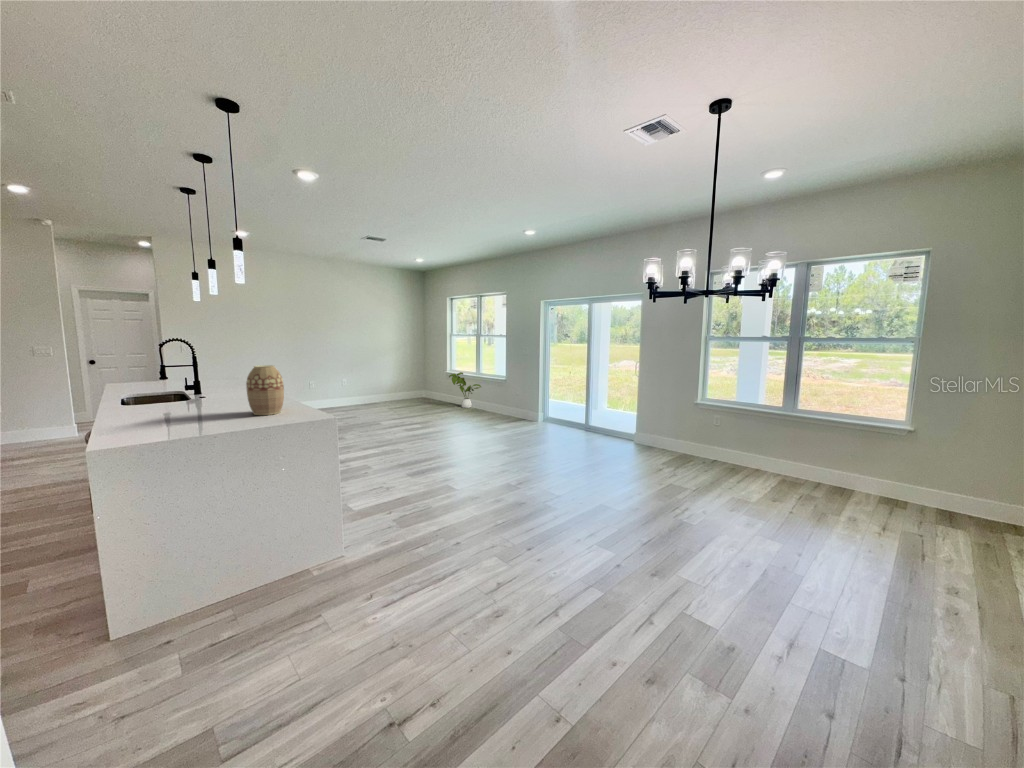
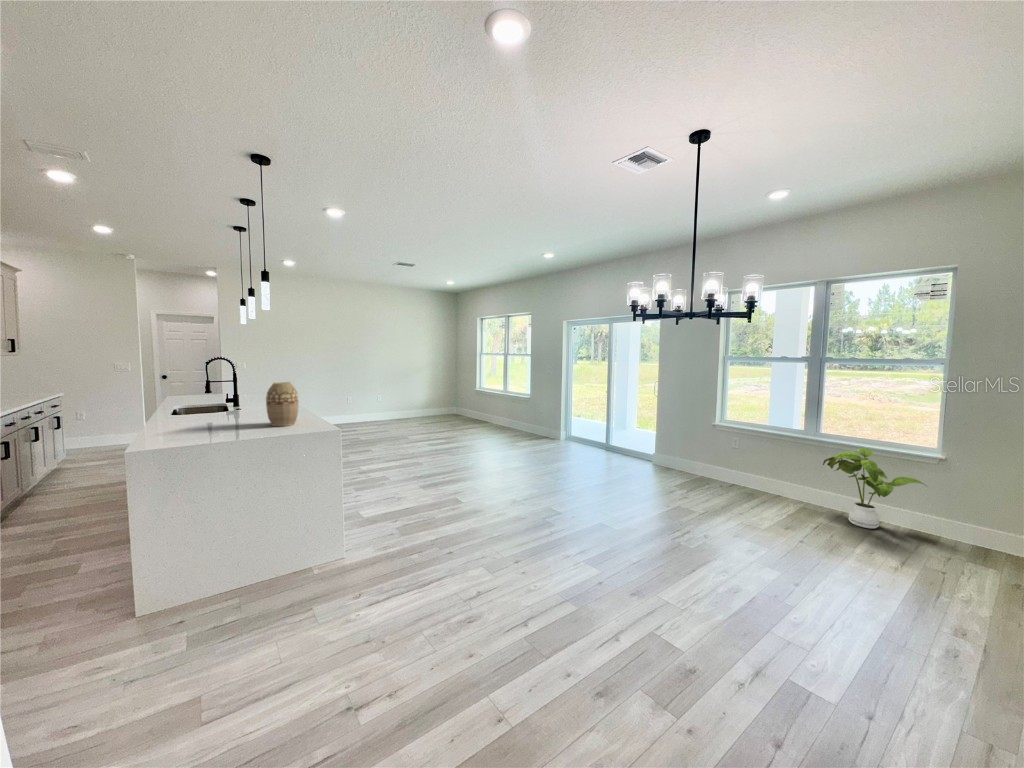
house plant: present [449,372,481,408] -> present [823,448,926,529]

